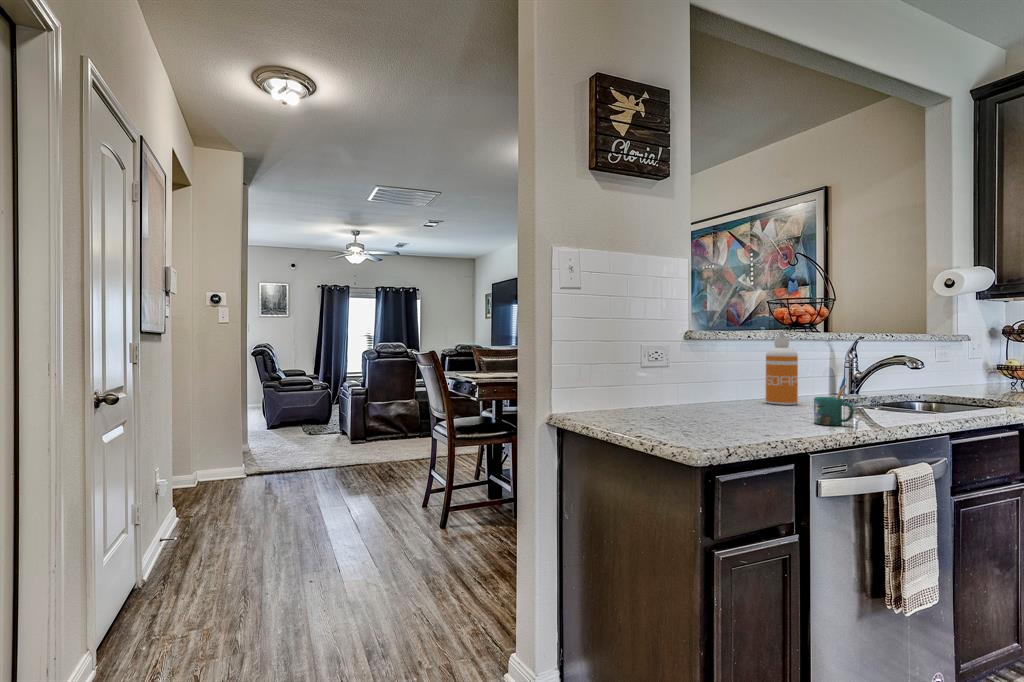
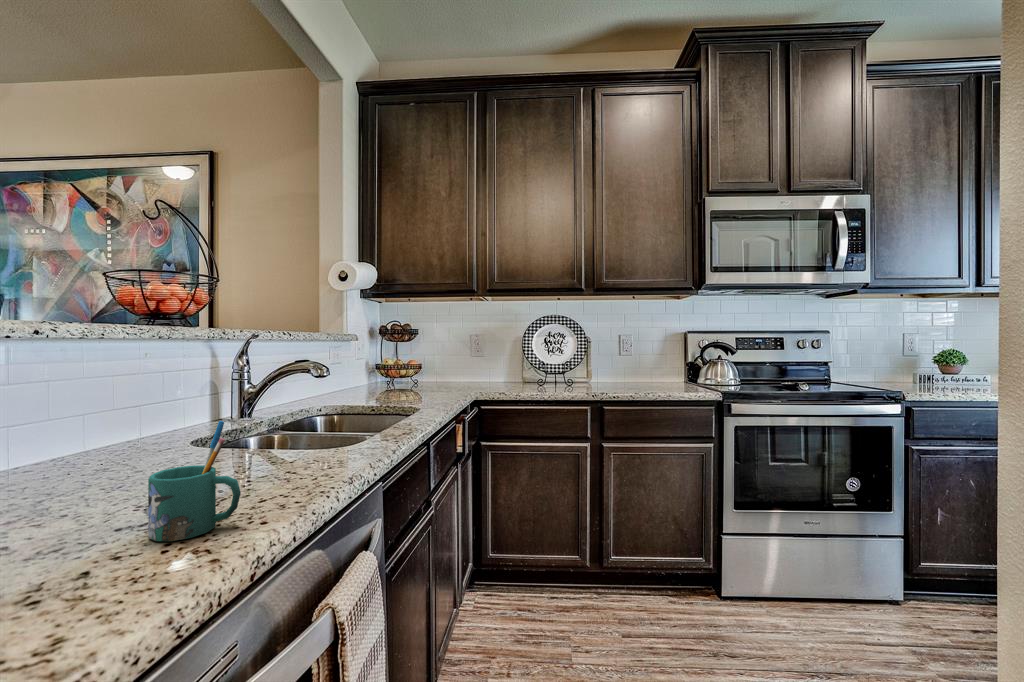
soap dispenser: present [766,330,798,405] -> none [71,321,144,468]

